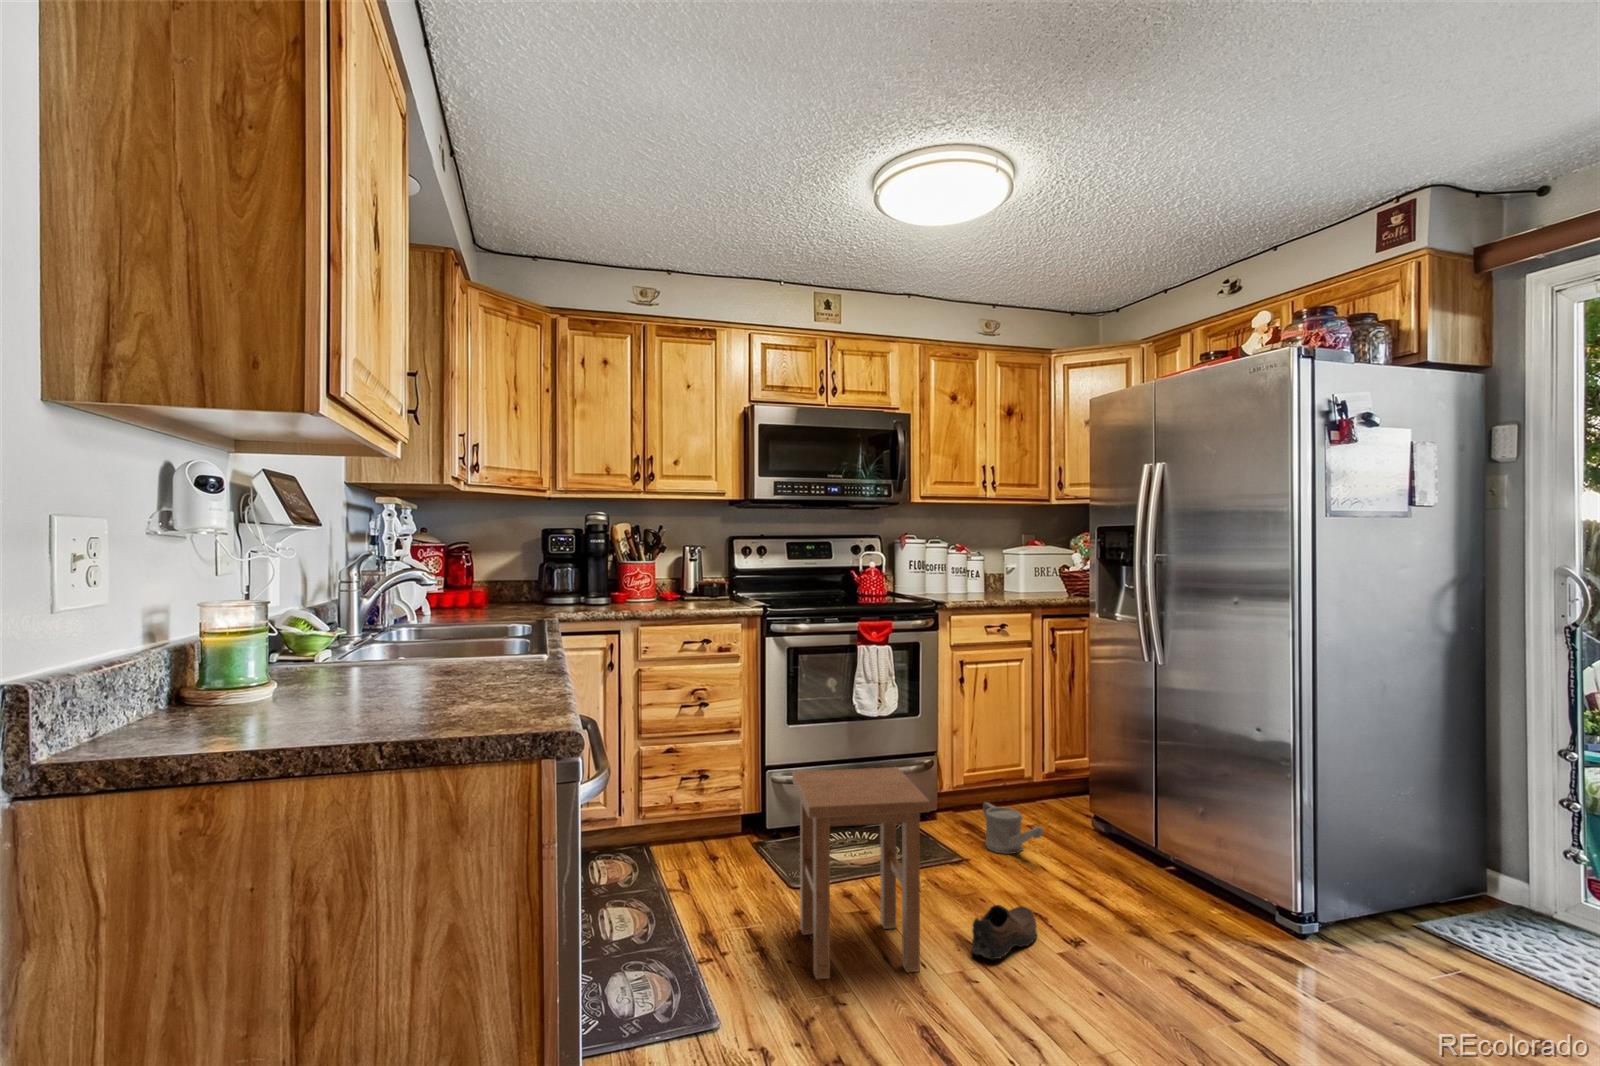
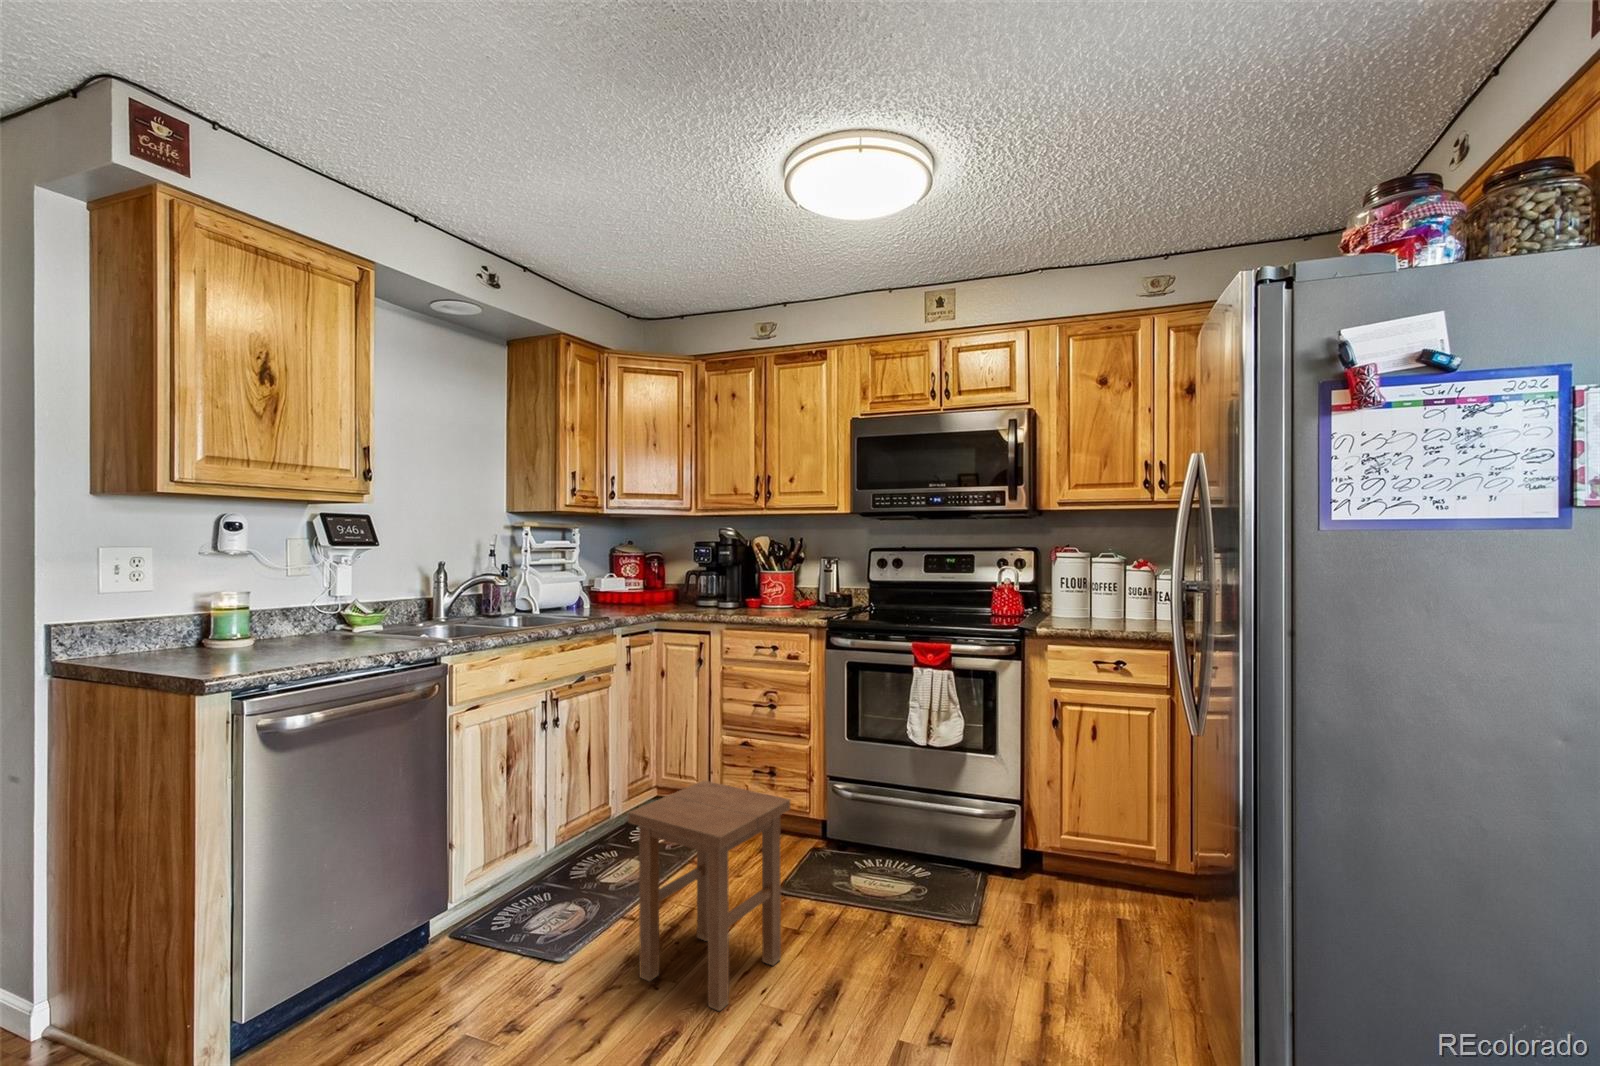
watering can: present [983,802,1043,854] -> none [1008,874,1054,946]
shoe: present [971,905,1037,960] -> none [781,978,895,1039]

